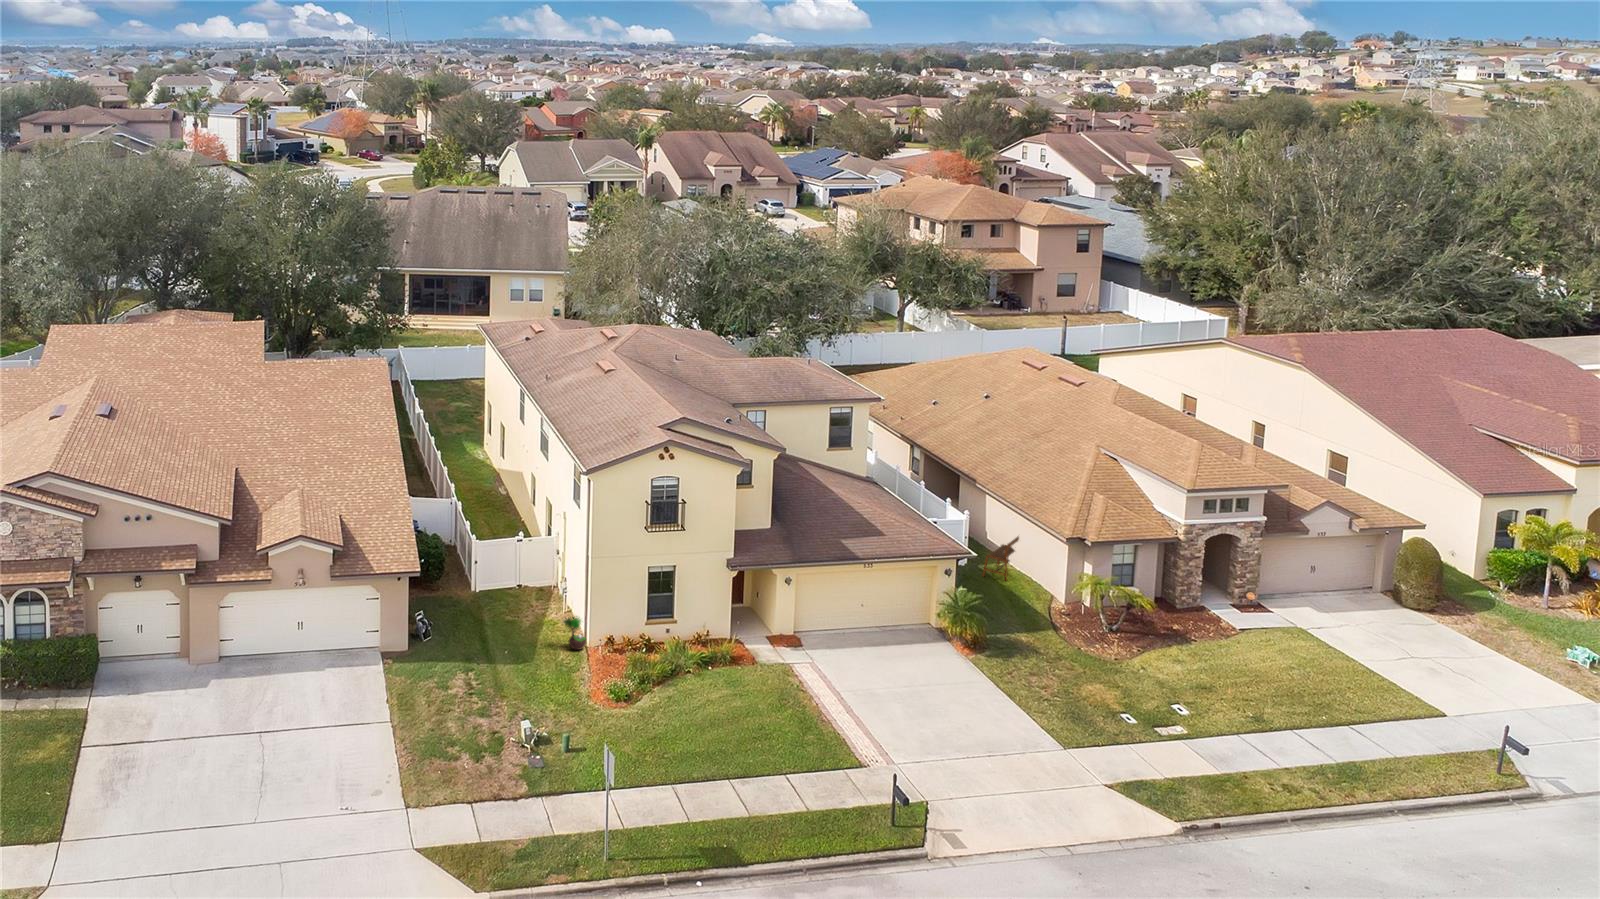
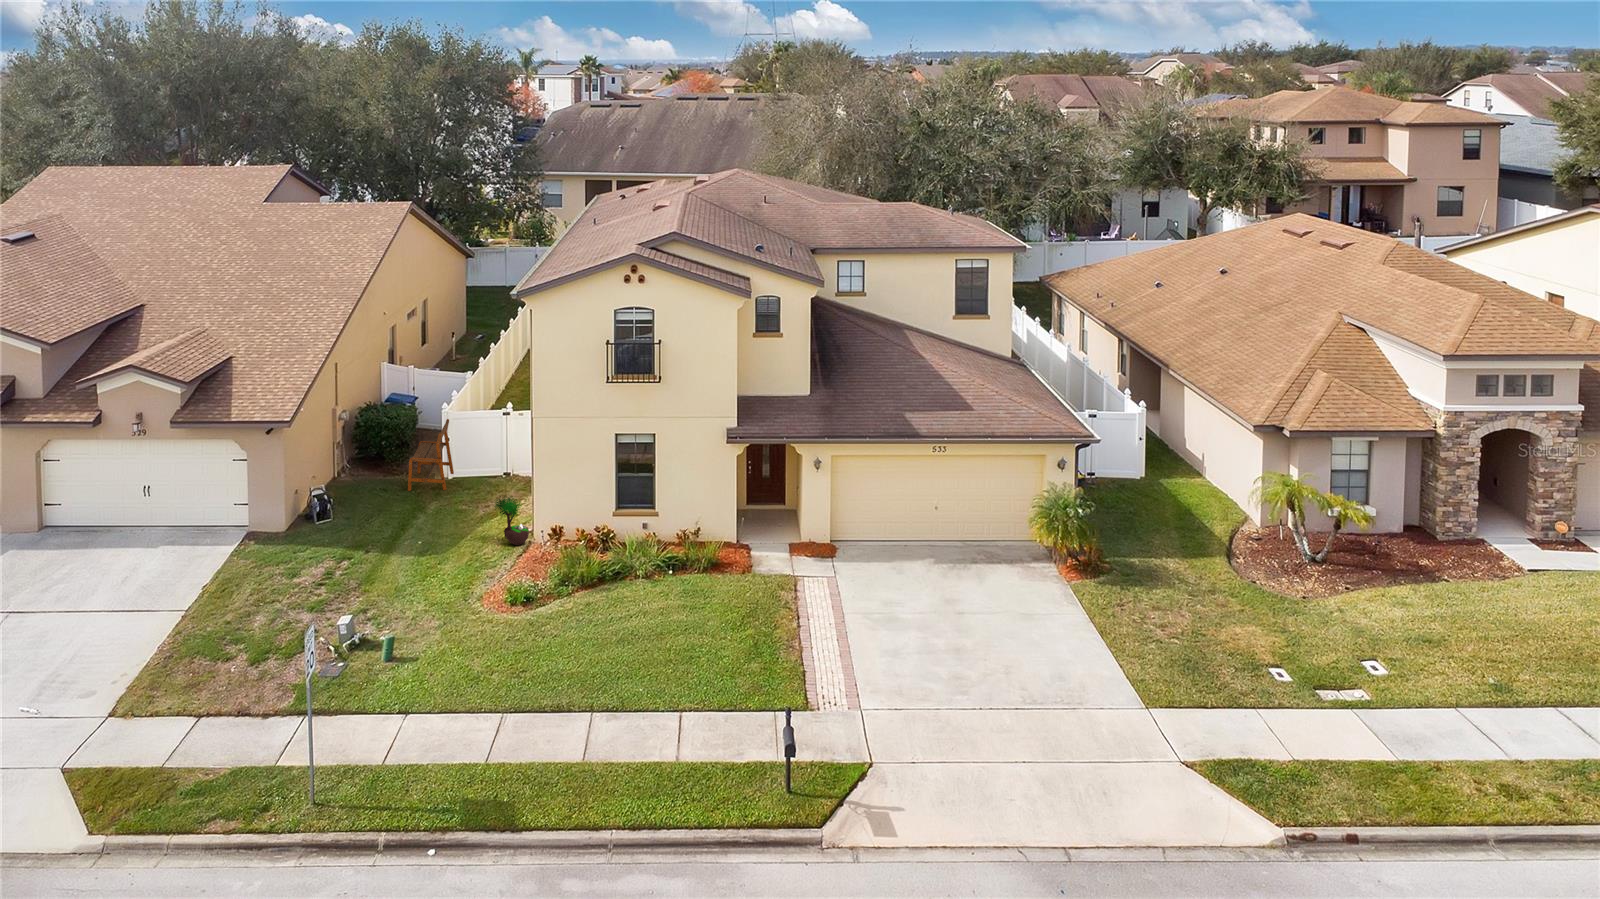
bench: present [983,536,1019,580] -> present [408,419,454,491]

